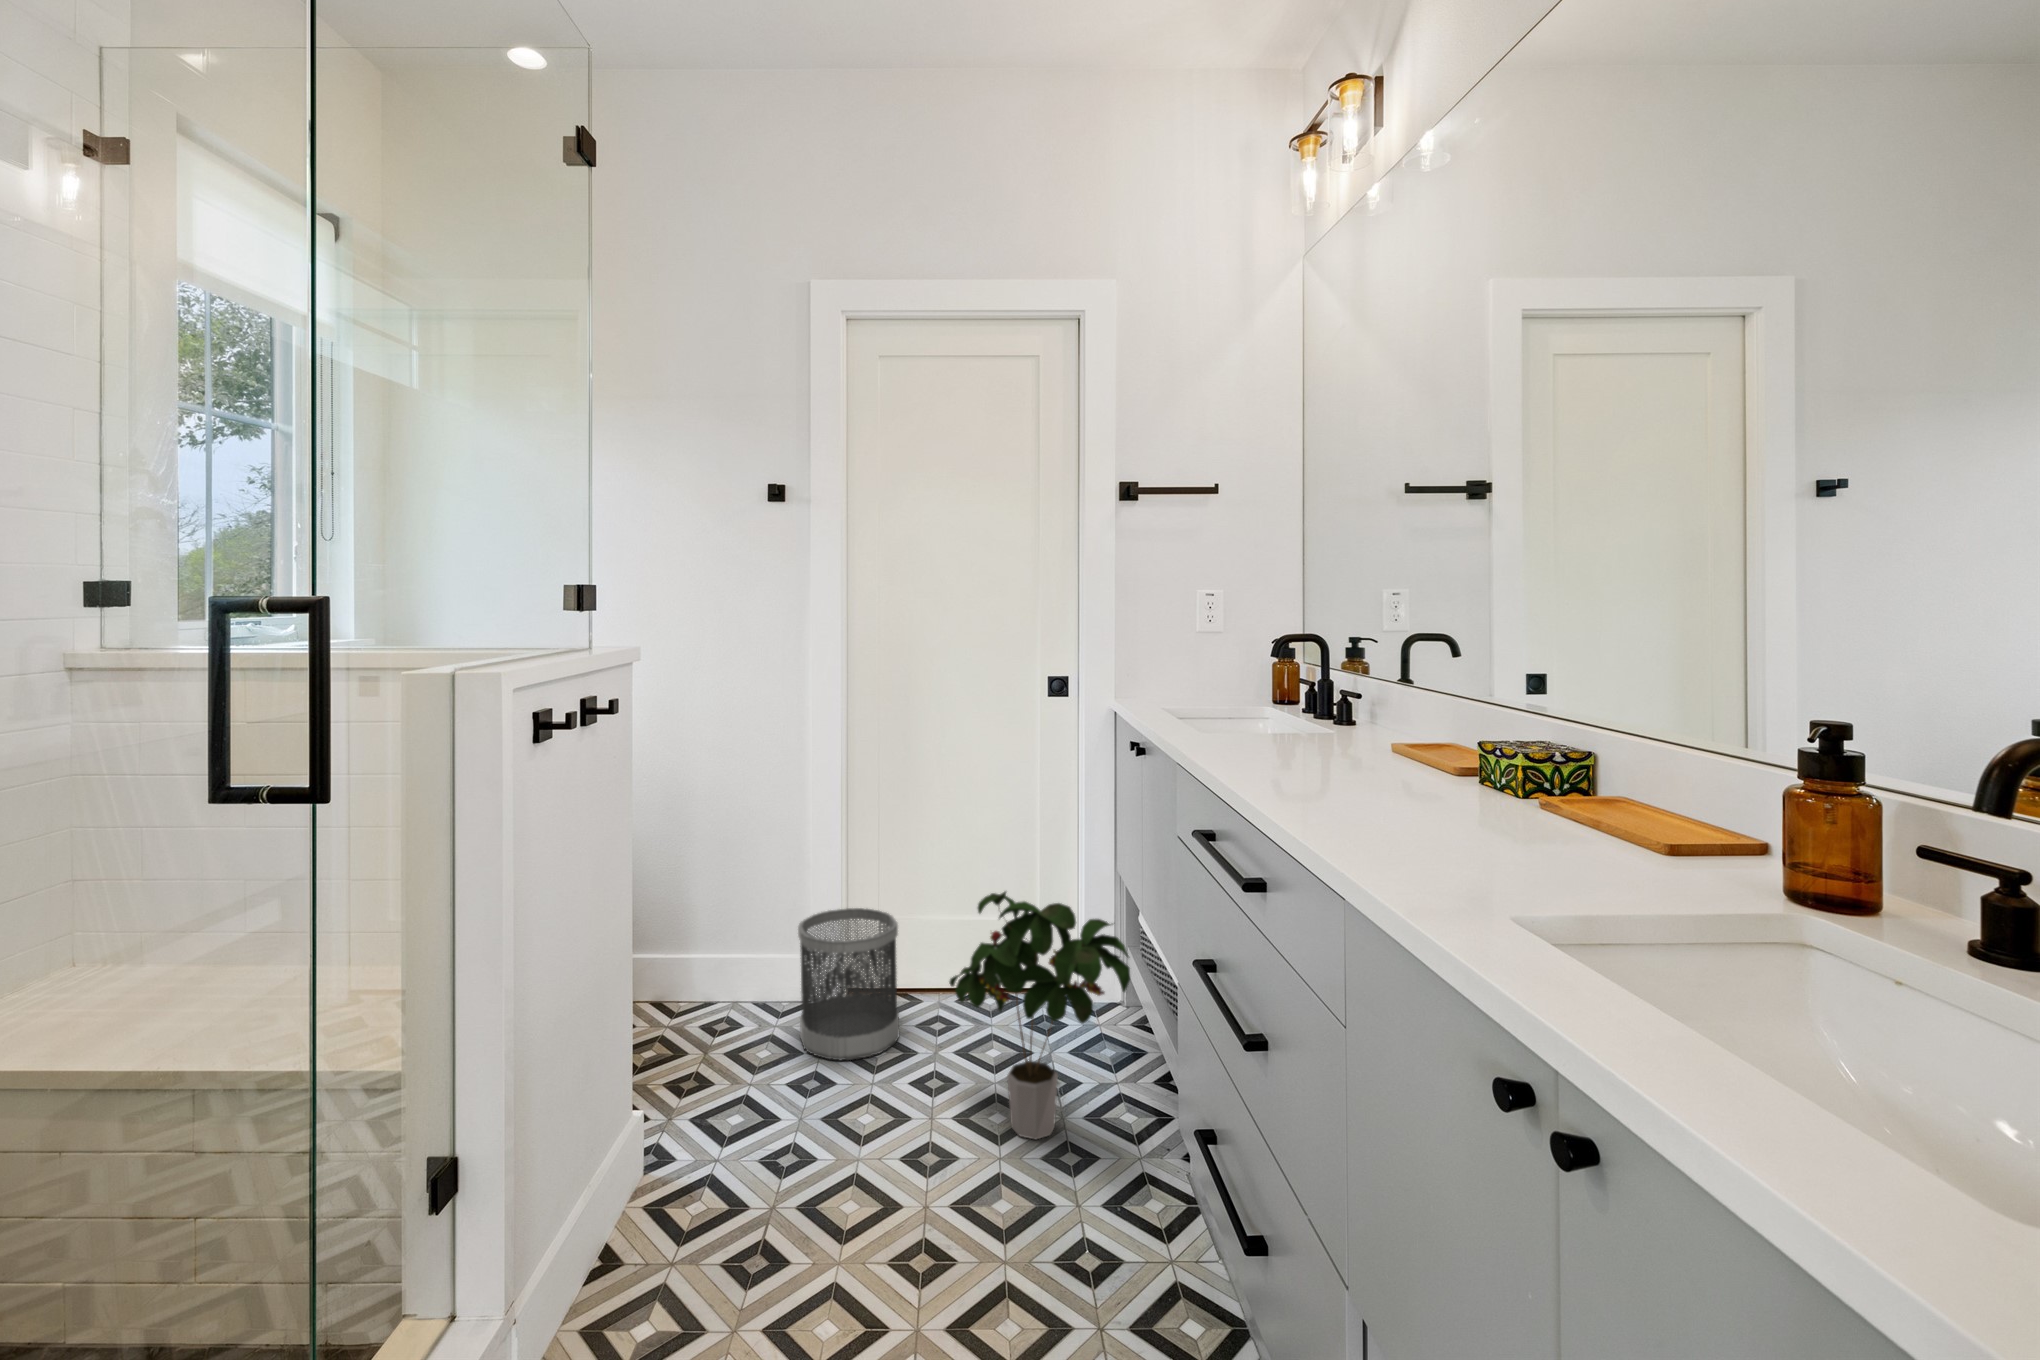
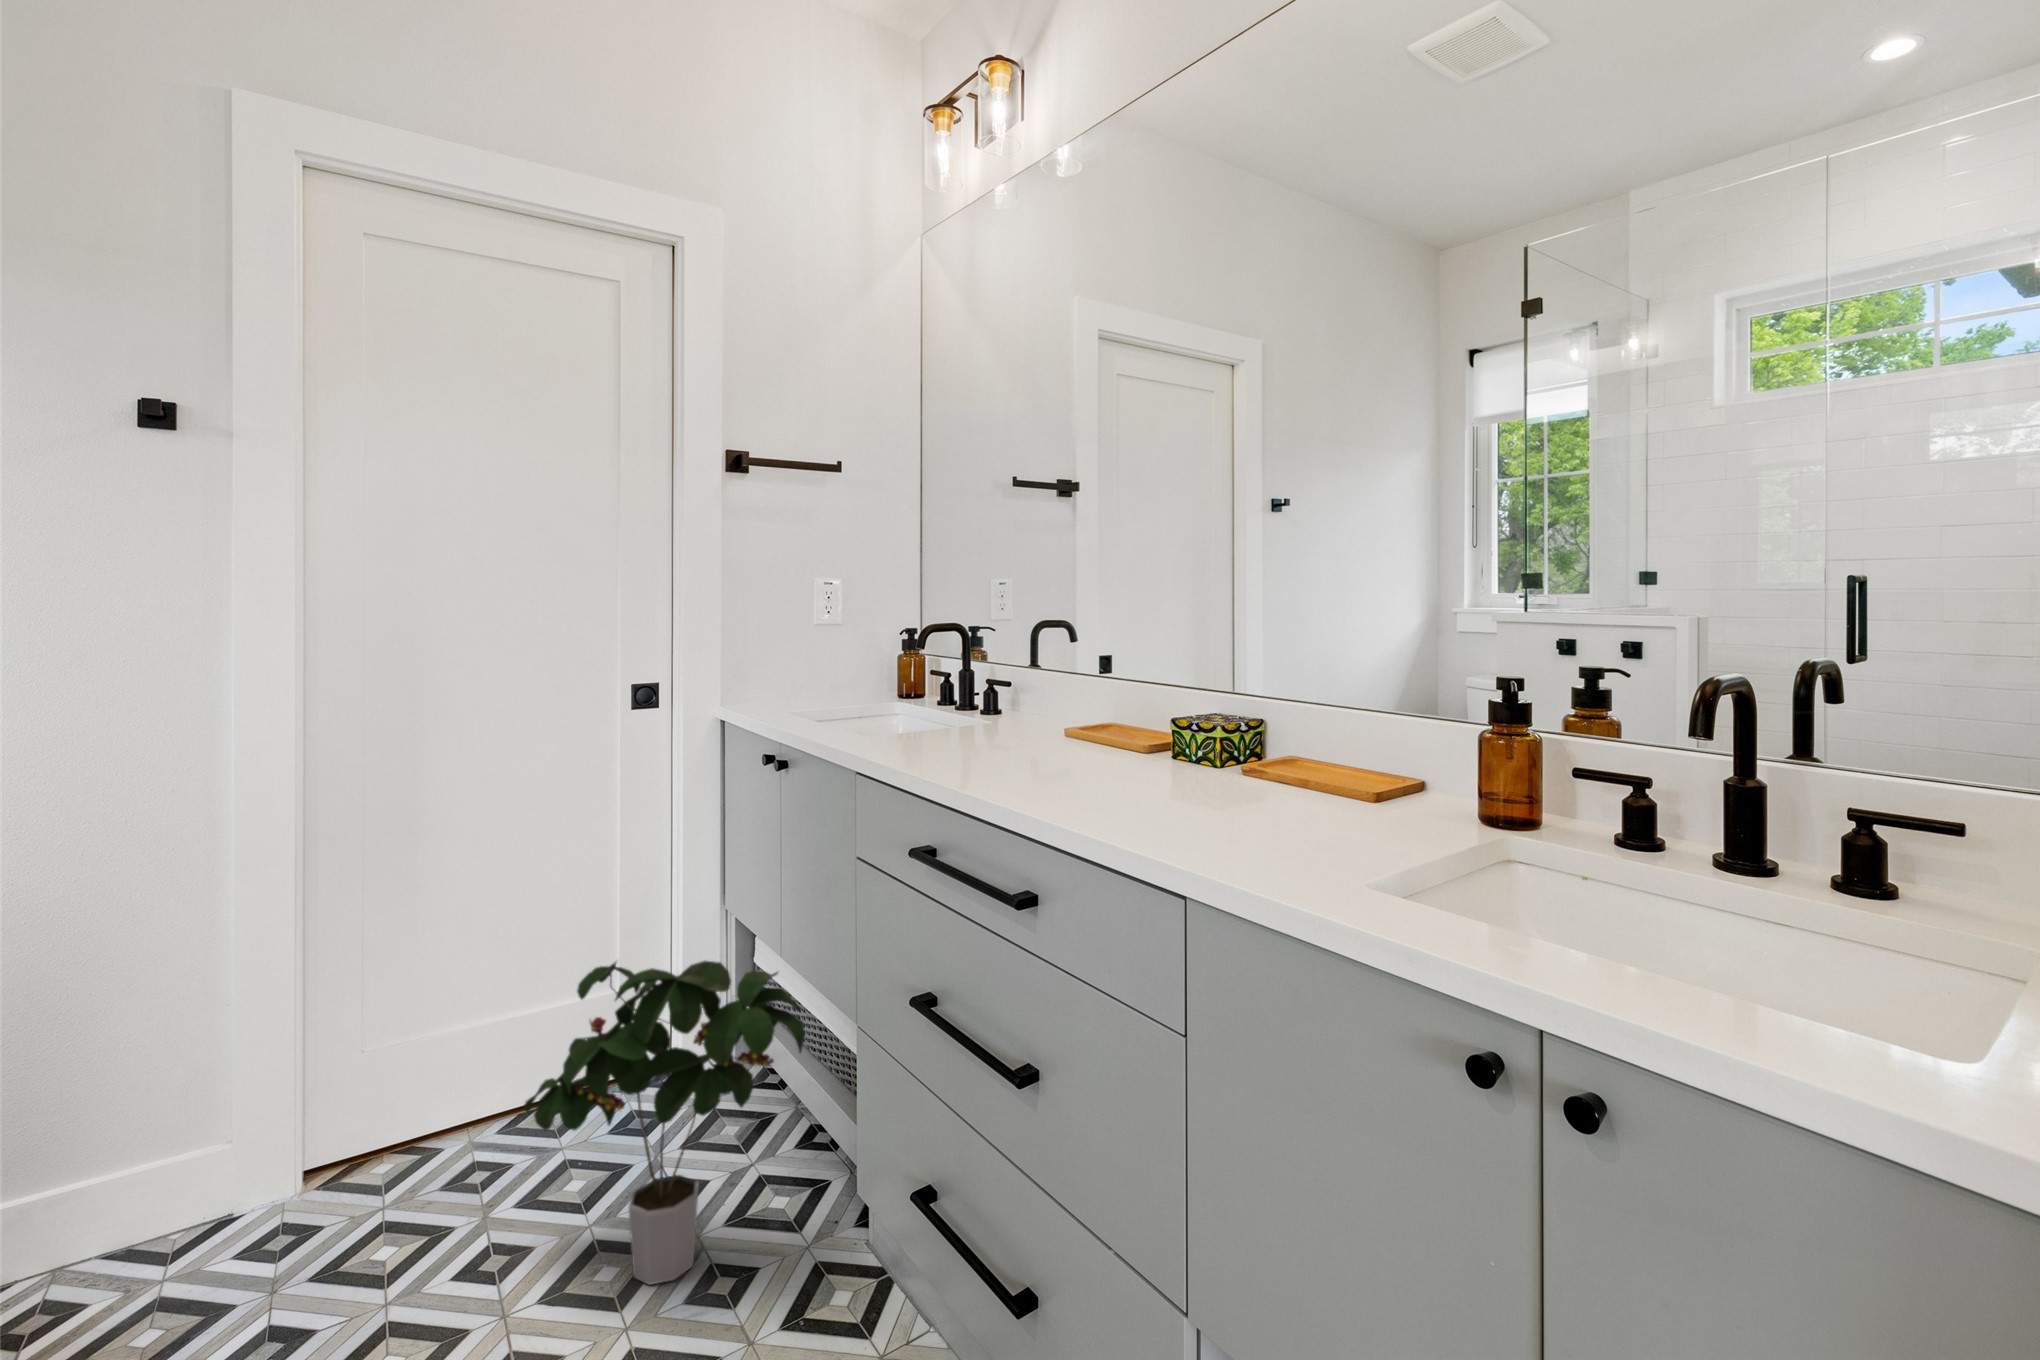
wastebasket: present [798,908,899,1060] -> none [213,1031,413,1292]

